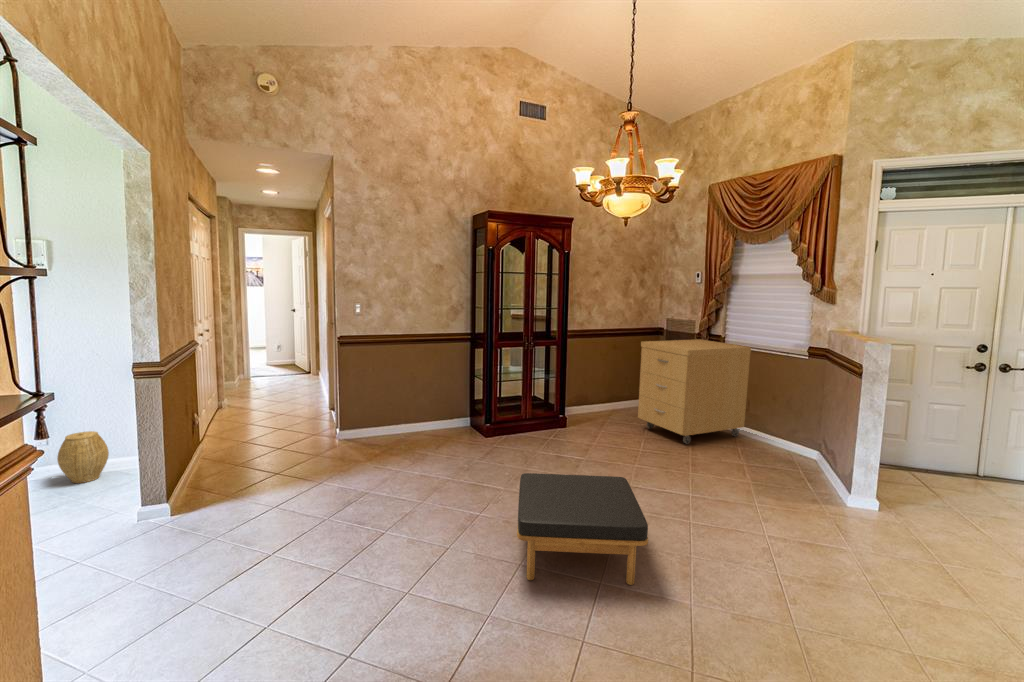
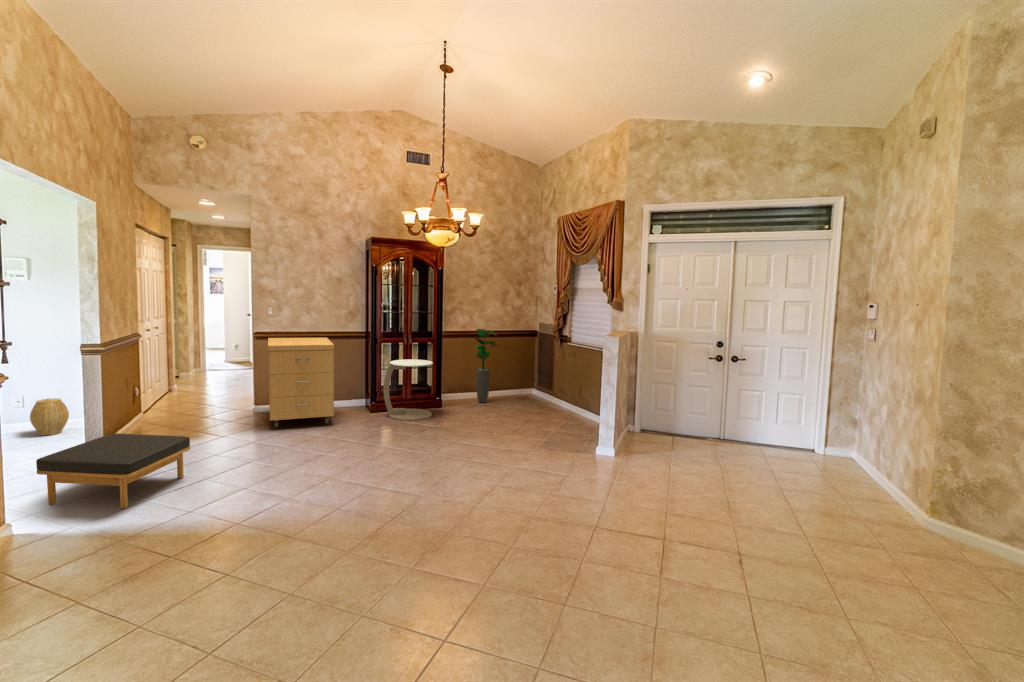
potted plant: none [593,327,632,419] -> present [474,329,498,403]
storage cabinet: present [638,339,751,444] -> present [268,338,334,428]
side table: none [504,368,566,449] -> present [383,359,433,421]
ottoman: present [517,473,648,585] -> present [36,433,190,509]

